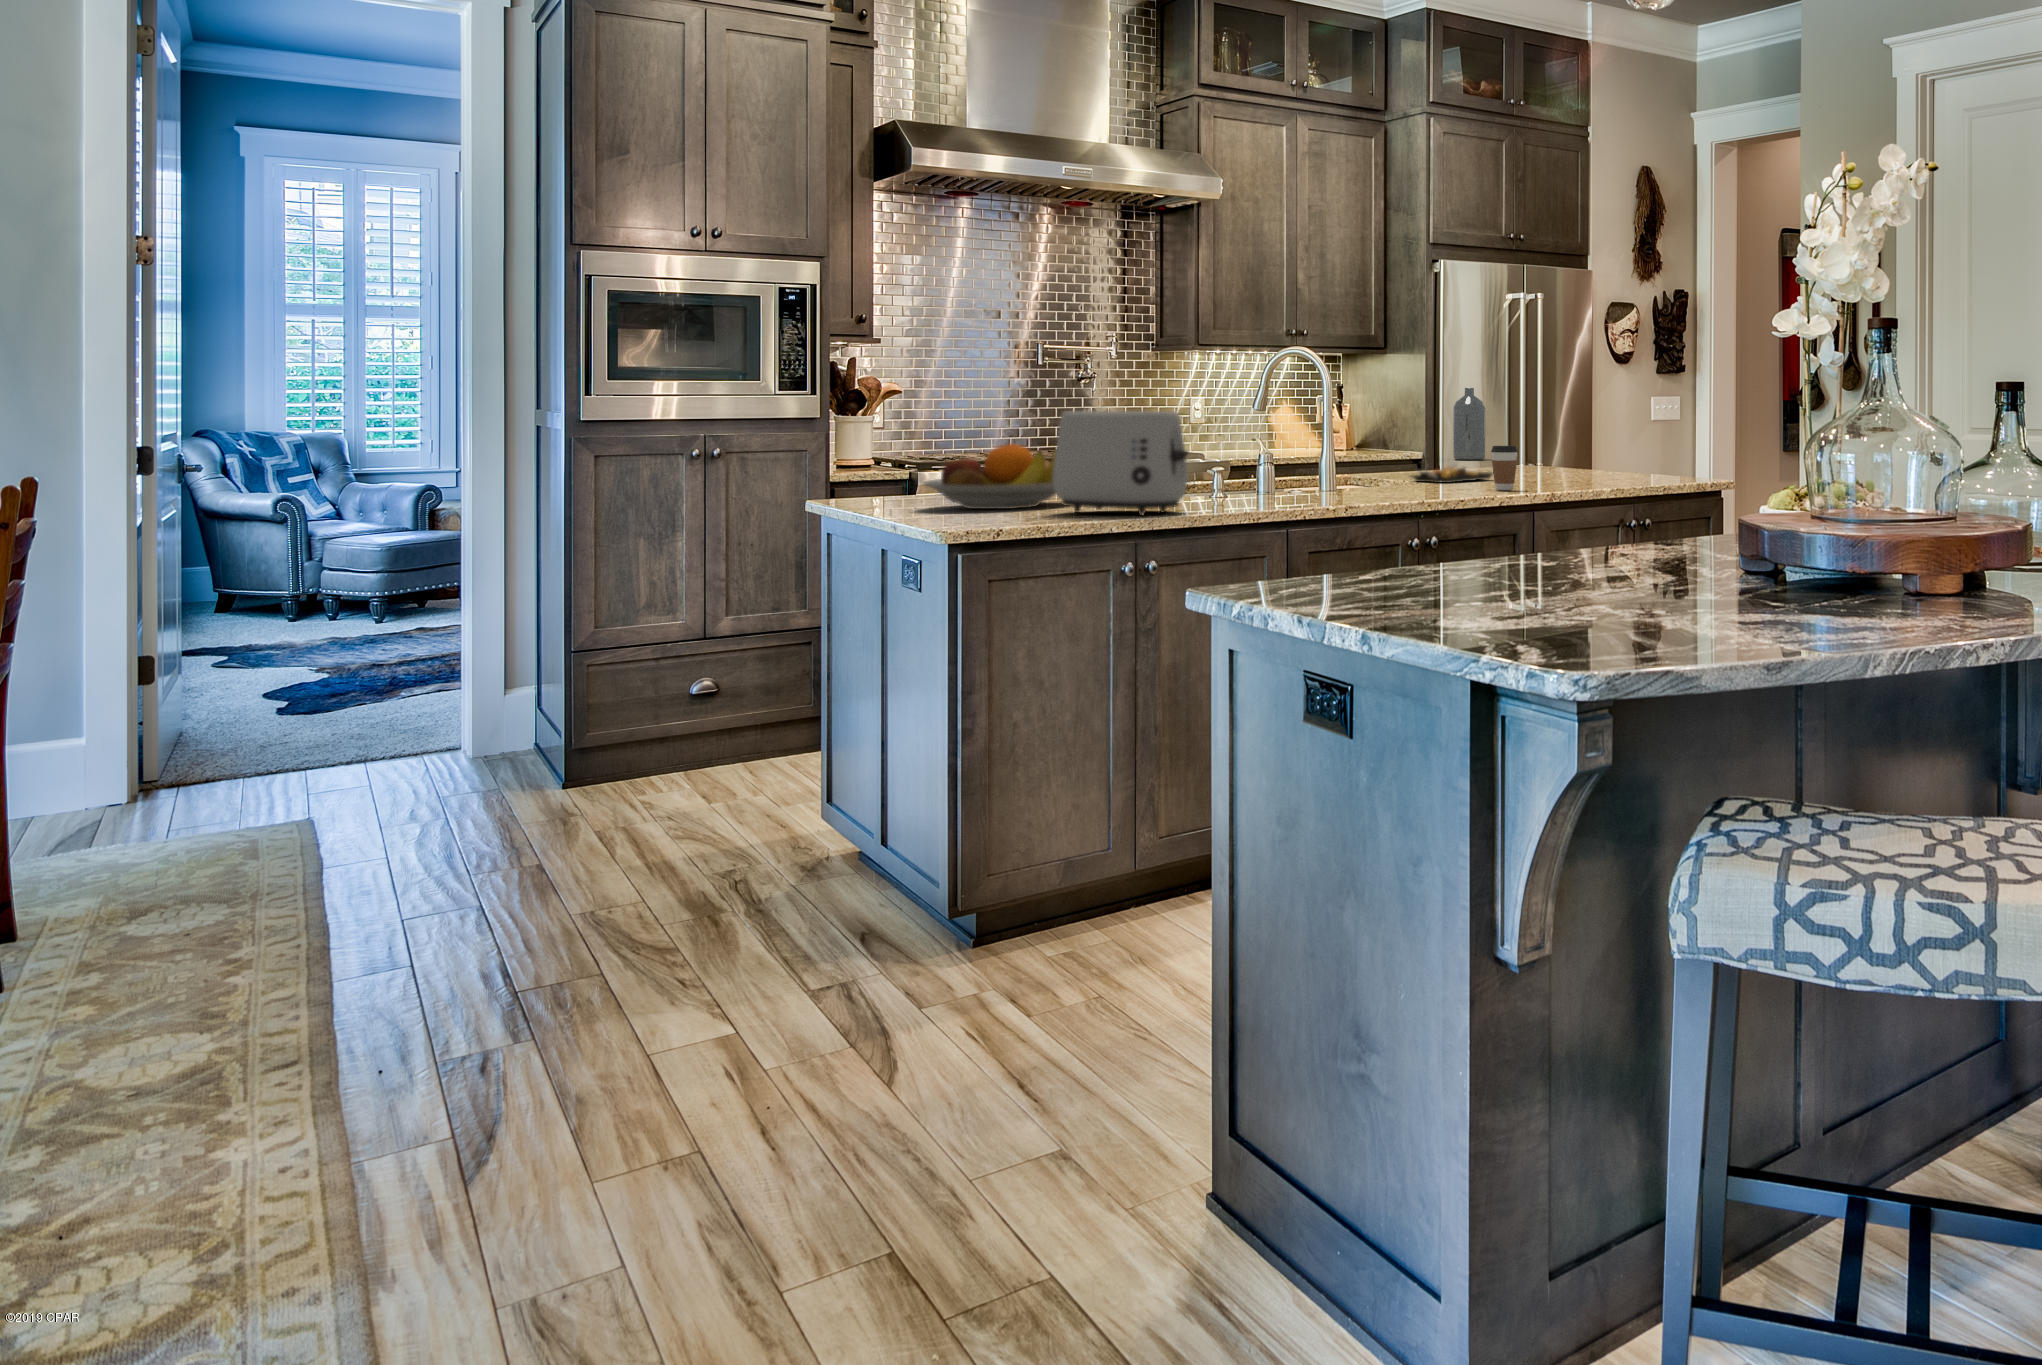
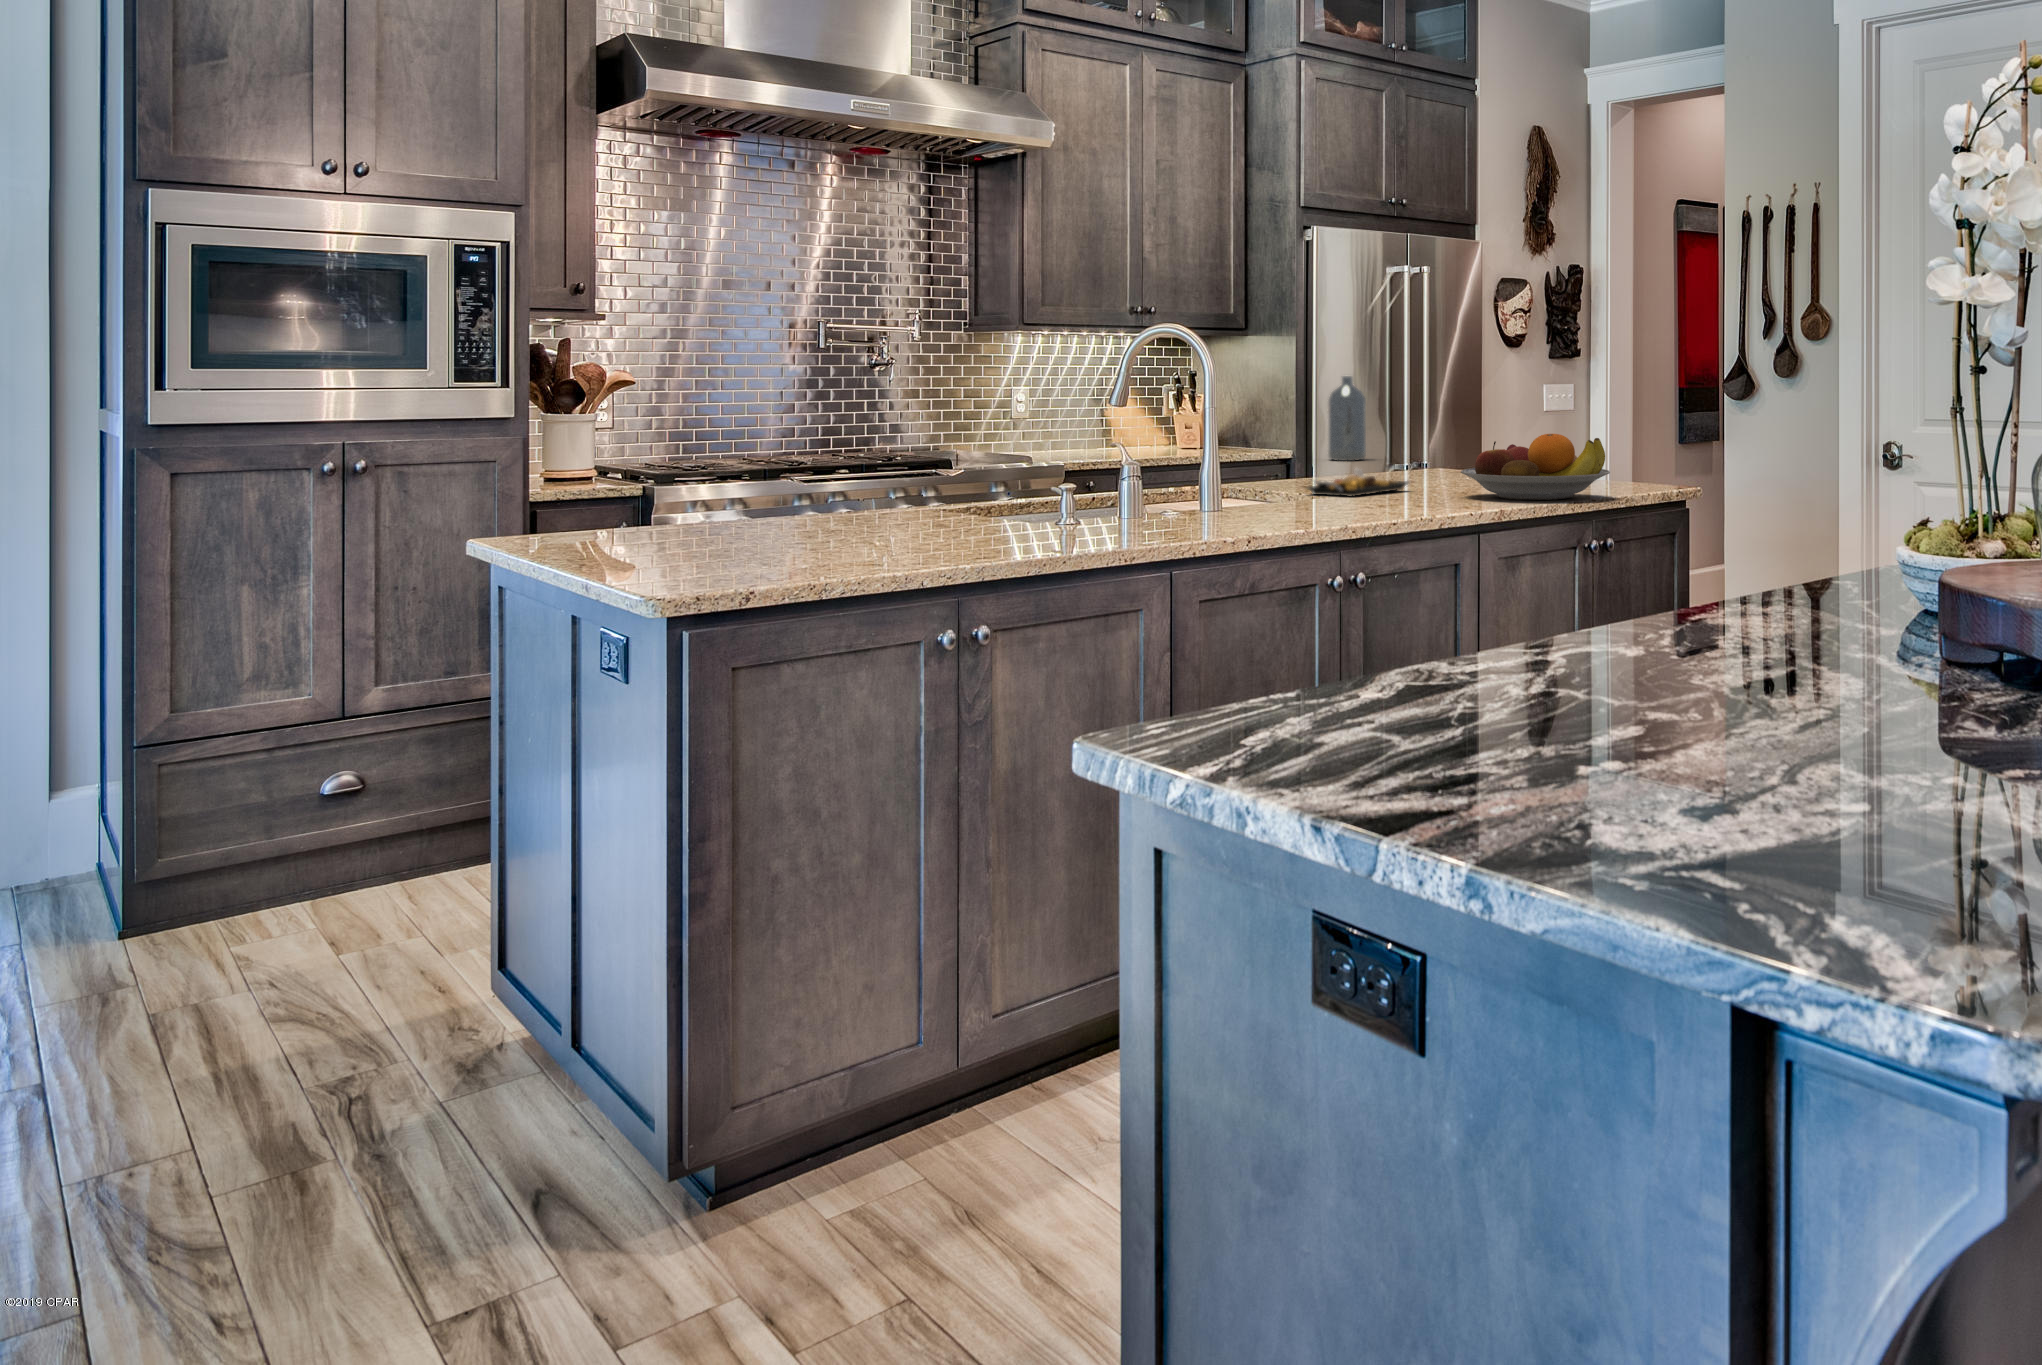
toaster: present [1053,411,1188,515] -> none [835,411,1037,561]
fruit bowl: present [923,444,1056,509] -> present [1461,434,1610,500]
coffee cup: present [1491,446,1518,490] -> none [1421,451,1455,508]

